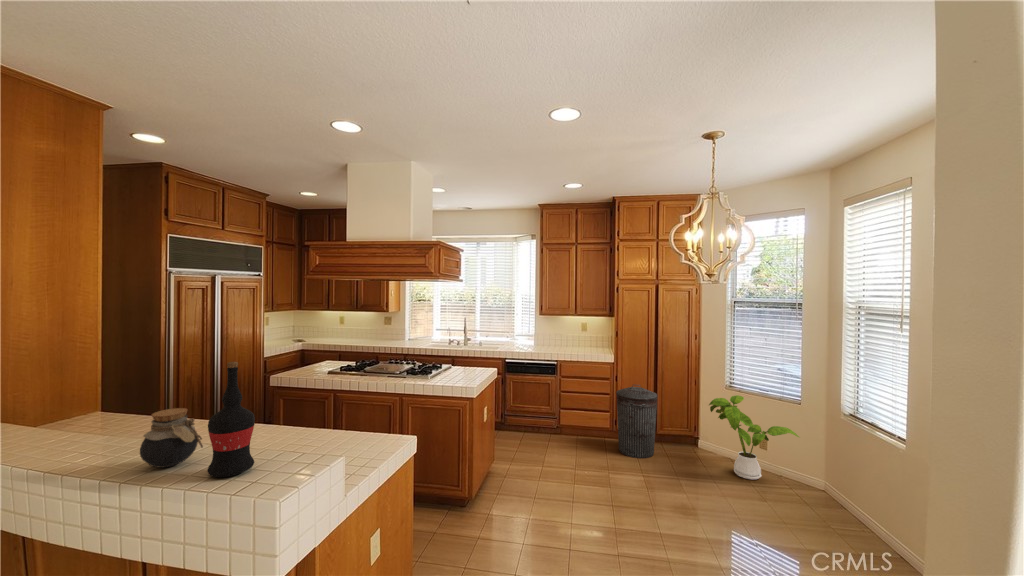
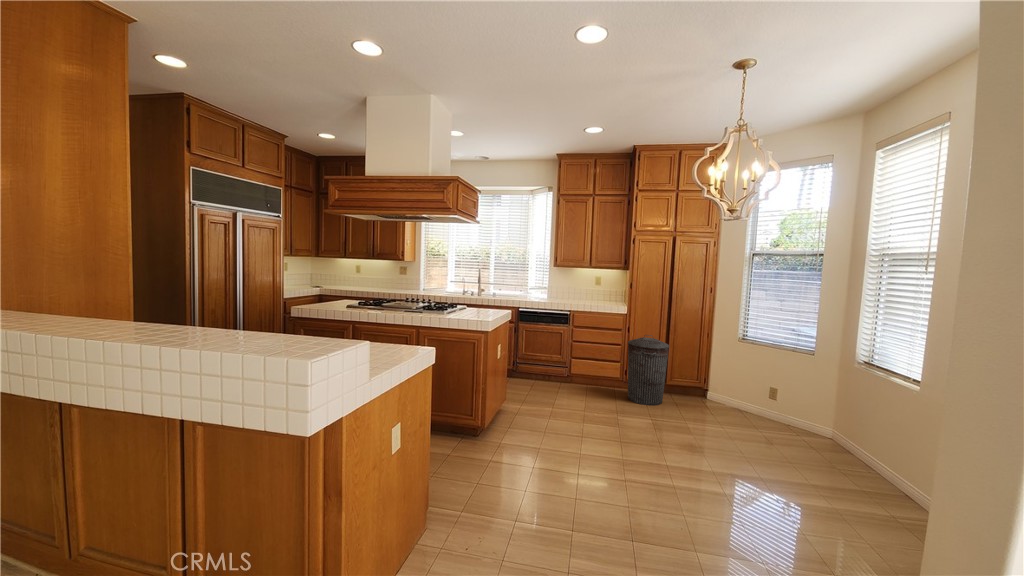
wine bottle: present [207,362,255,477] -> none [246,238,289,343]
house plant: present [709,395,799,480] -> none [720,345,811,427]
jar: present [140,408,203,468] -> none [184,286,241,338]

